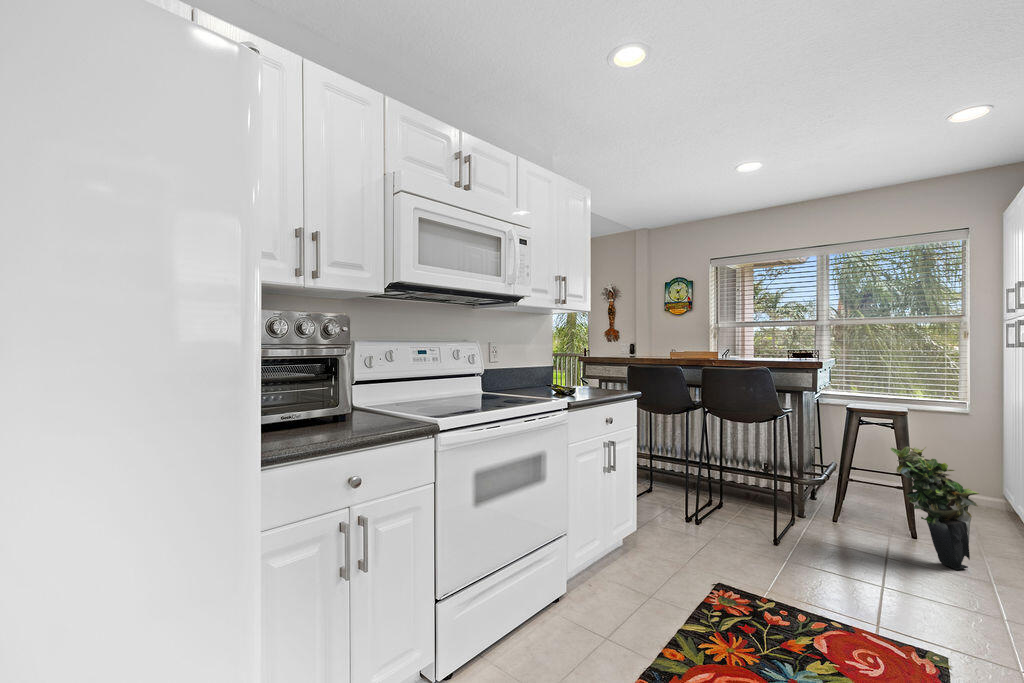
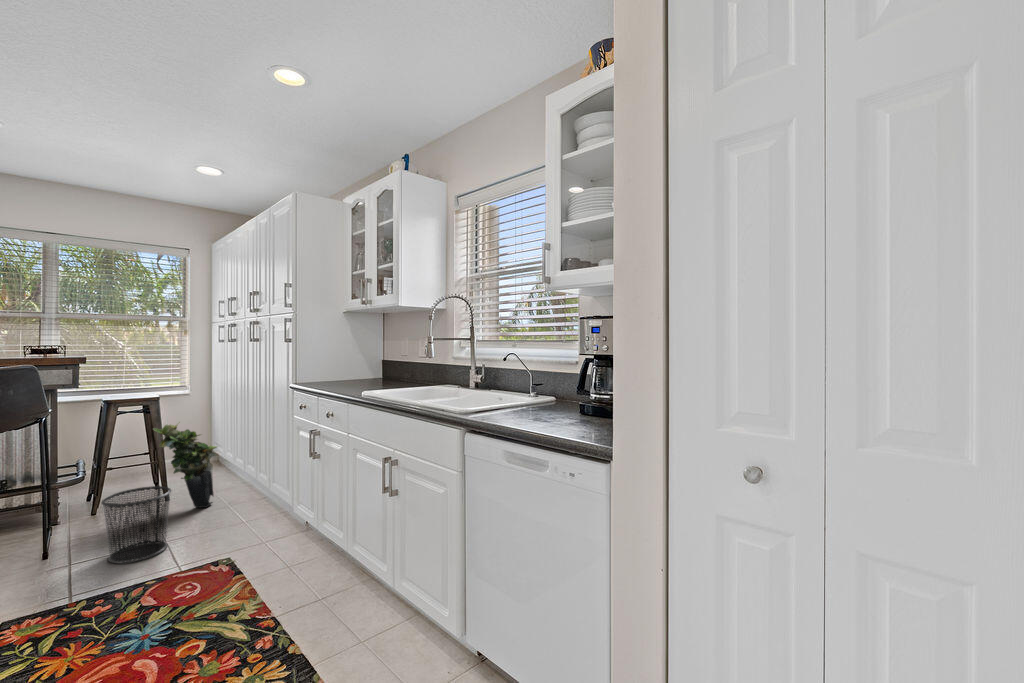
waste bin: none [810,508,885,597] -> present [101,486,171,563]

